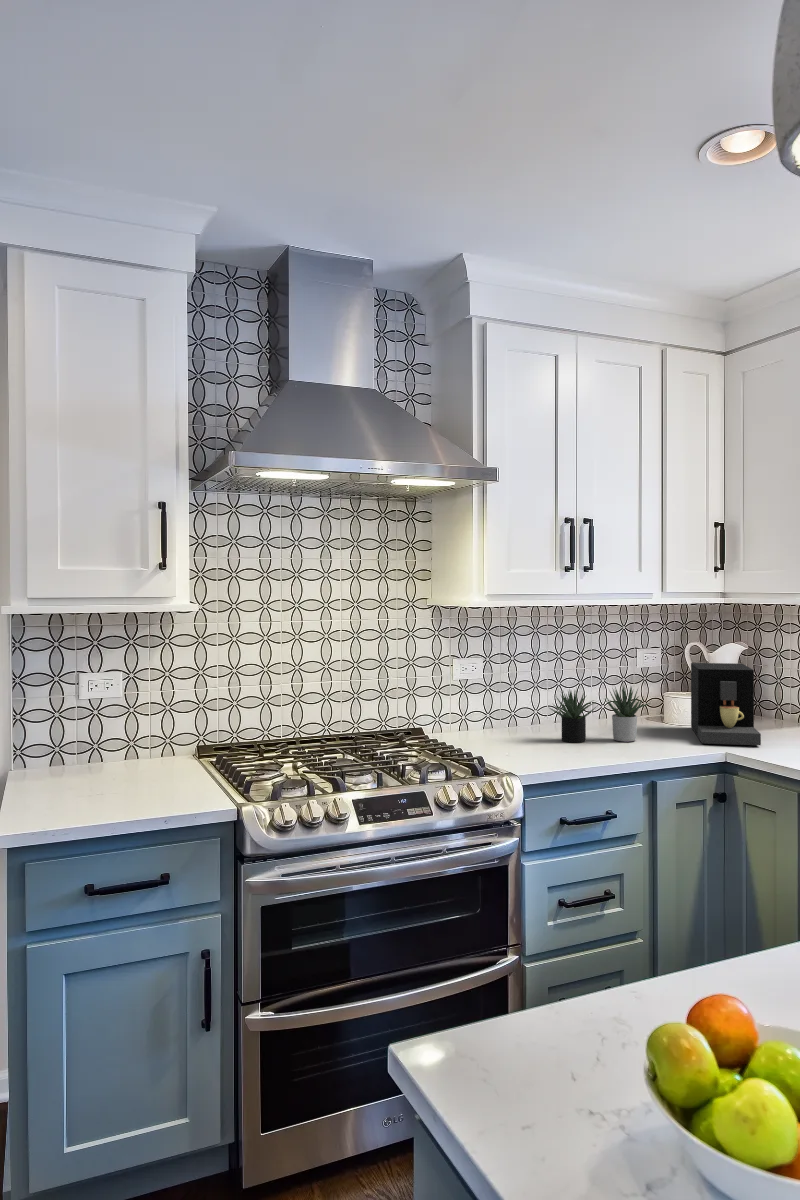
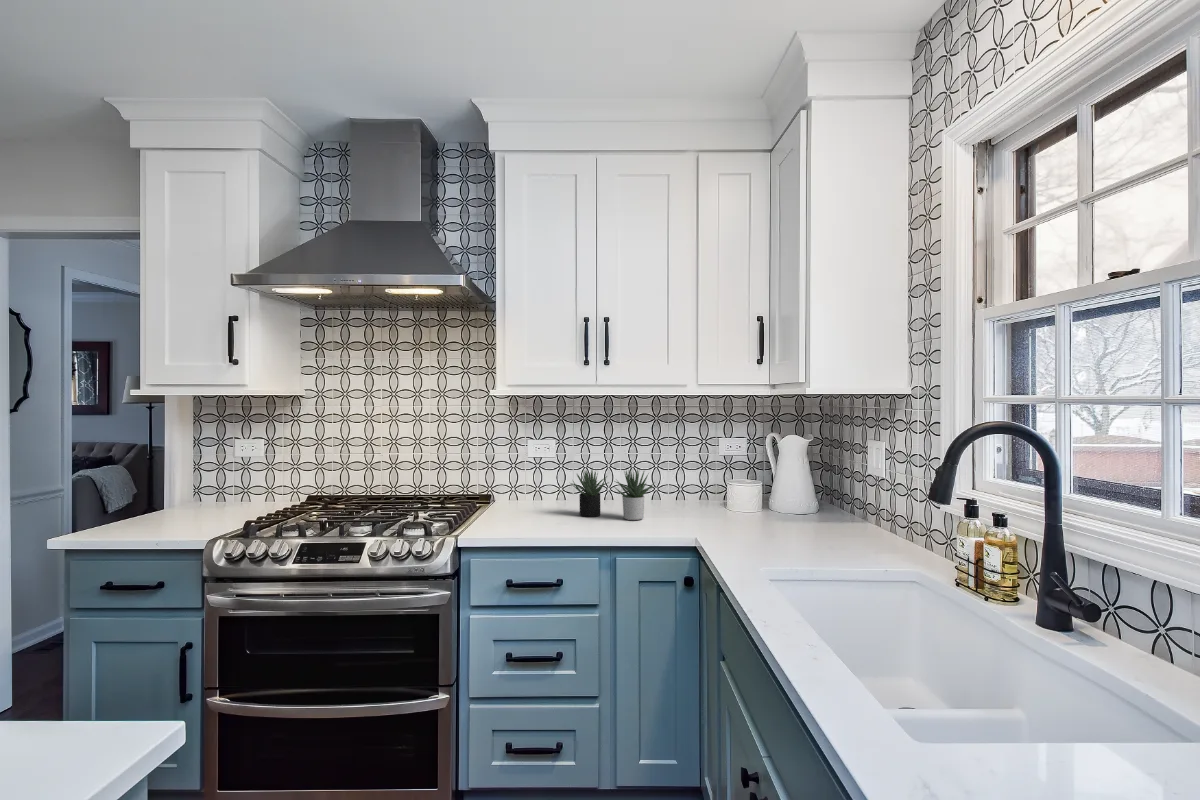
coffee maker: present [691,663,761,745] -> none [689,451,778,535]

